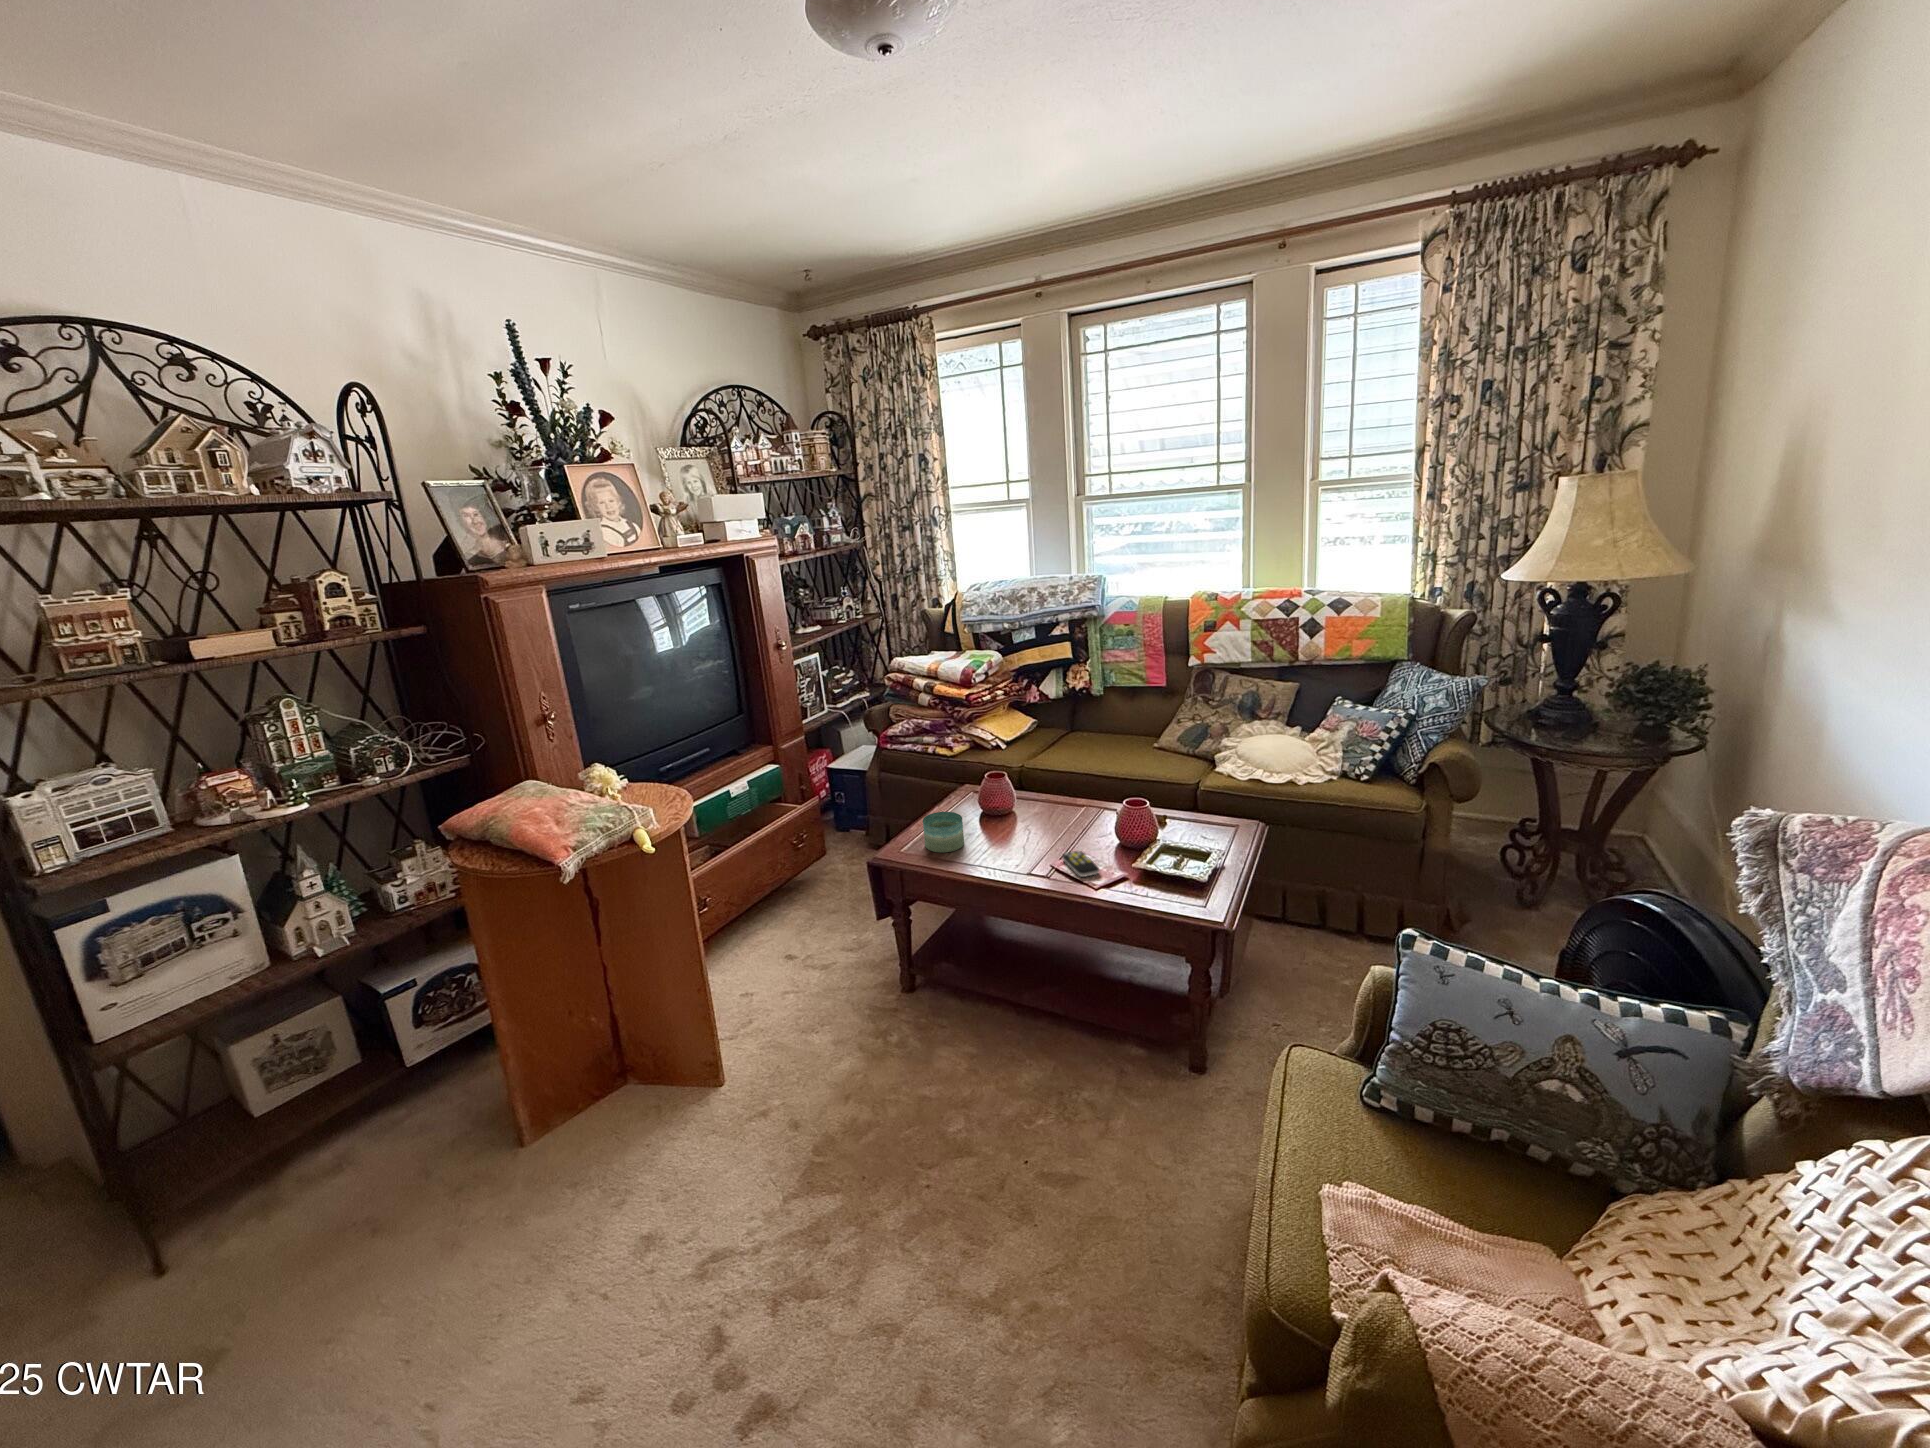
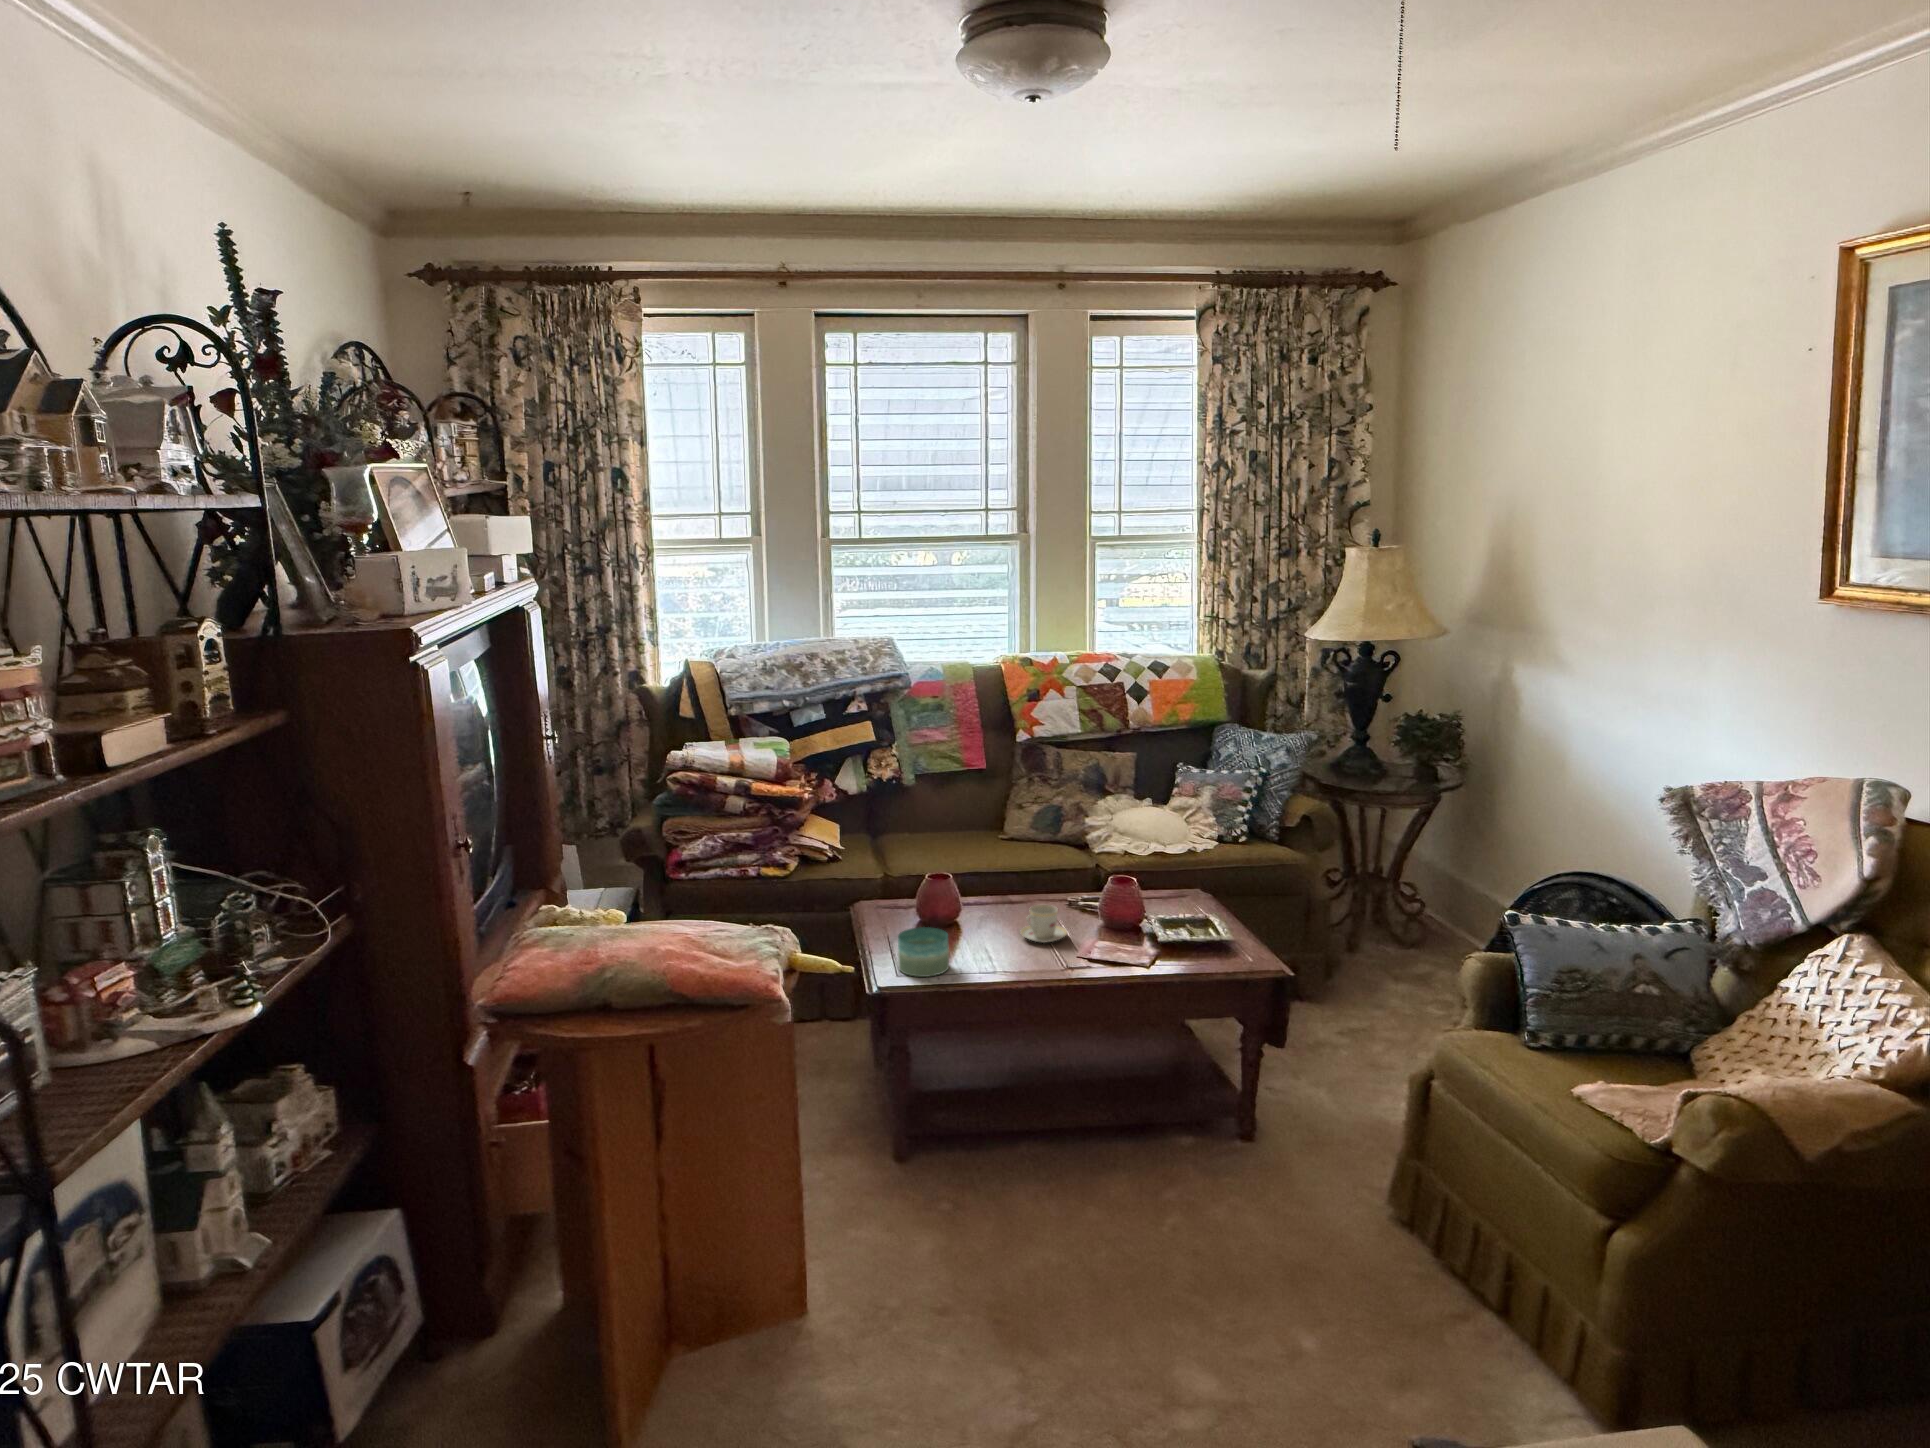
teacup: none [1044,810,1085,843] -> present [1021,905,1067,942]
remote control: present [1062,851,1099,877] -> none [1072,943,1125,966]

